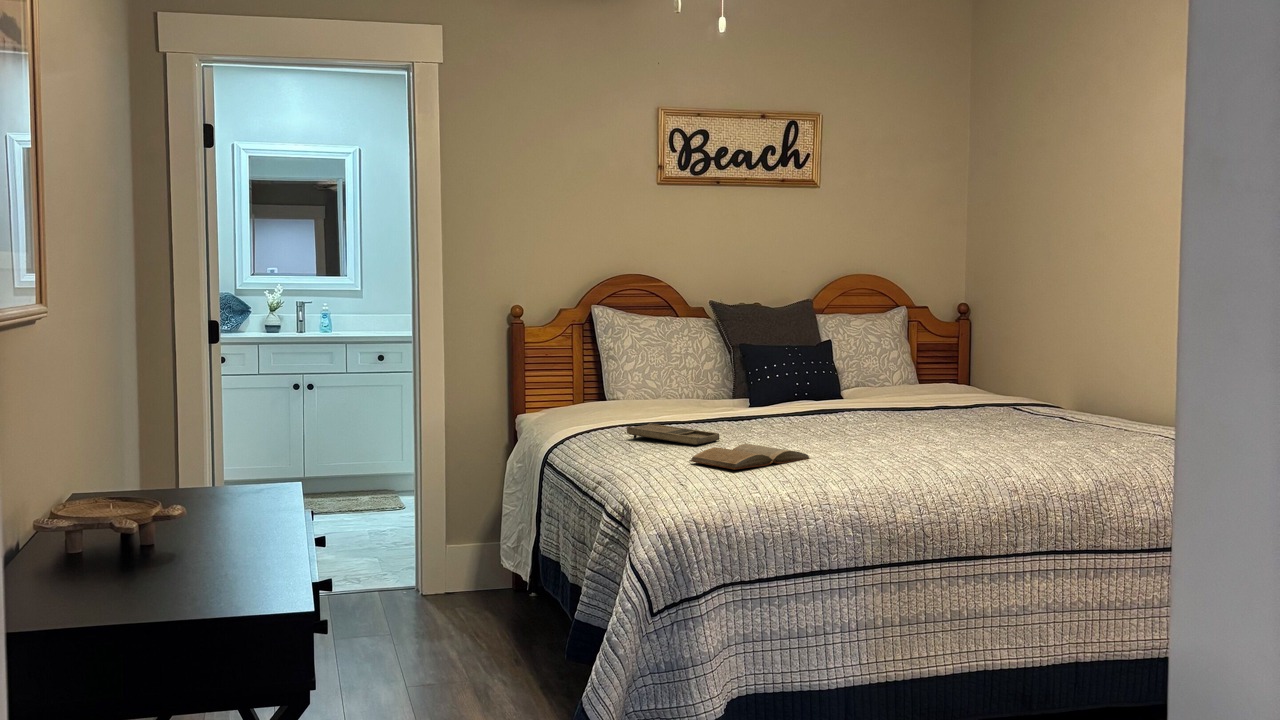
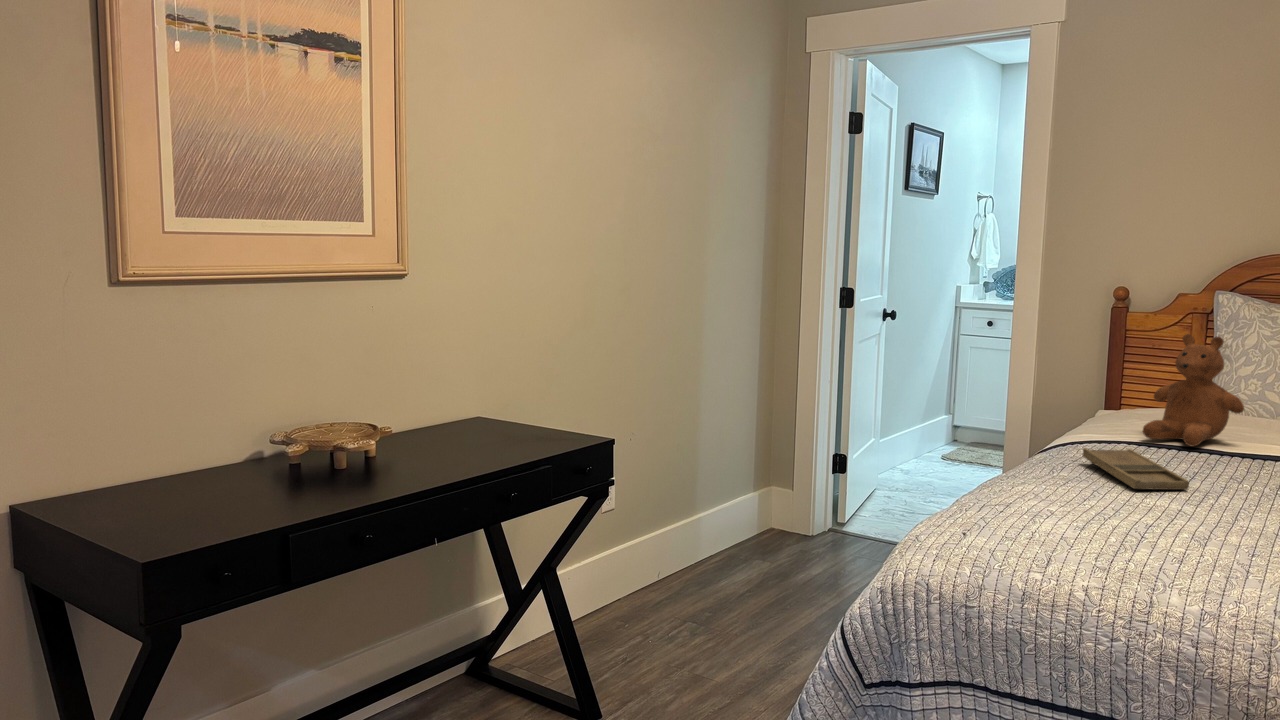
teddy bear: none [610,336,678,420] -> present [1143,334,1244,446]
book: present [689,444,810,469] -> none [1053,498,1238,549]

